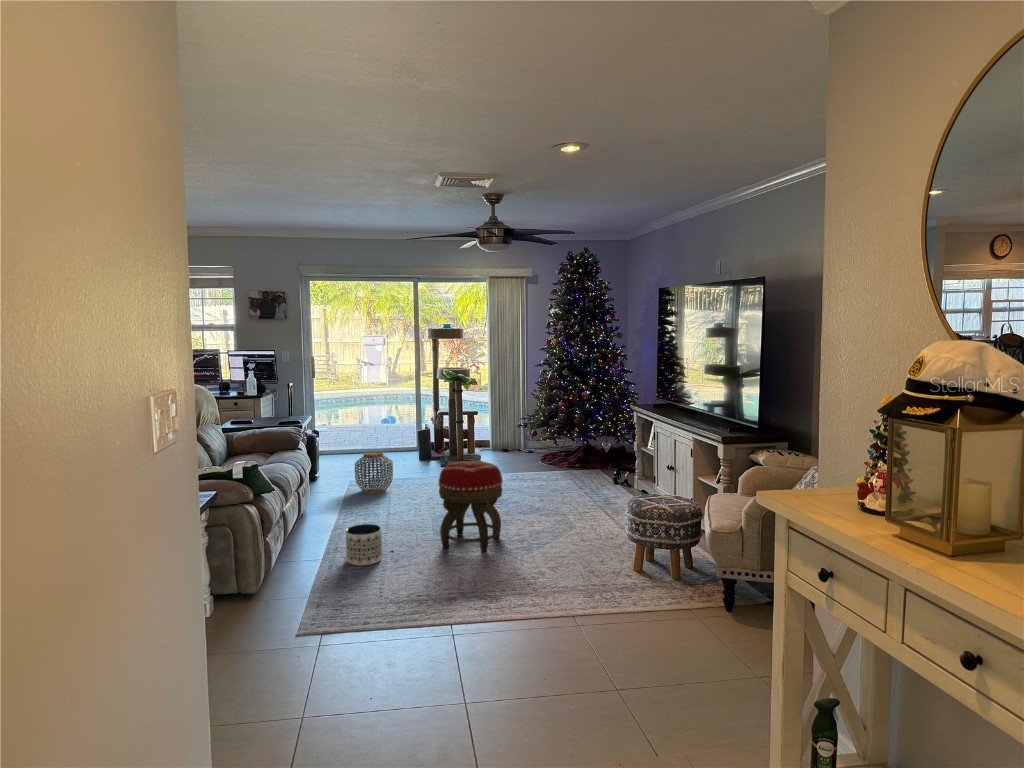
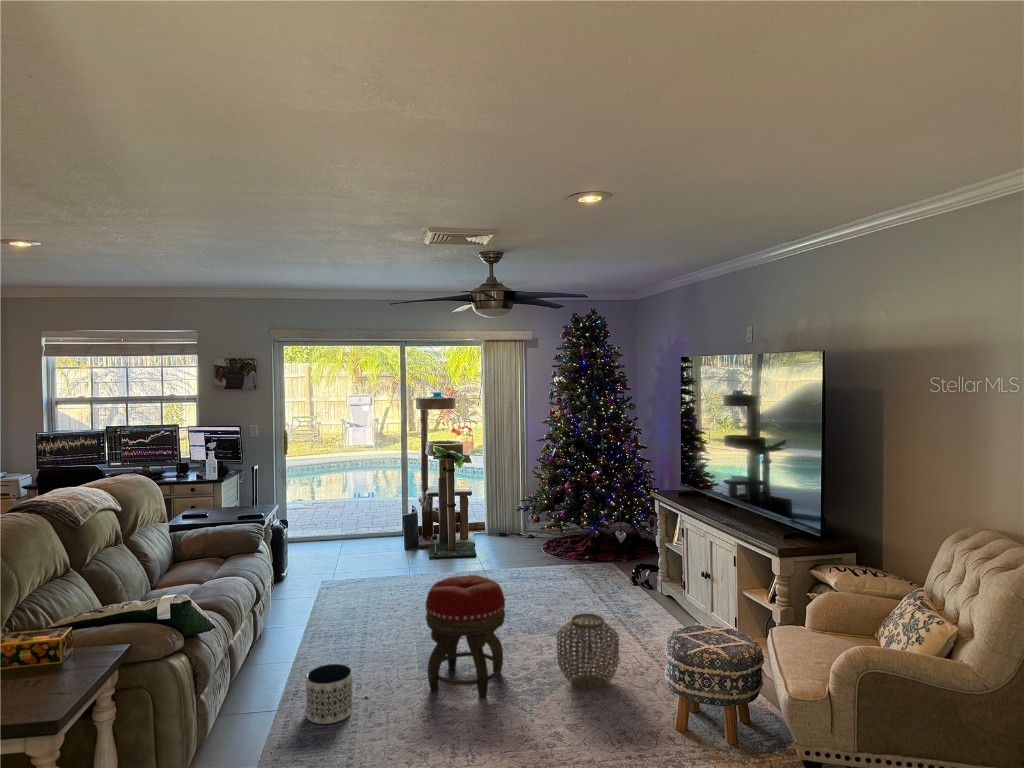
woven basket: present [355,451,393,494] -> present [557,614,619,690]

